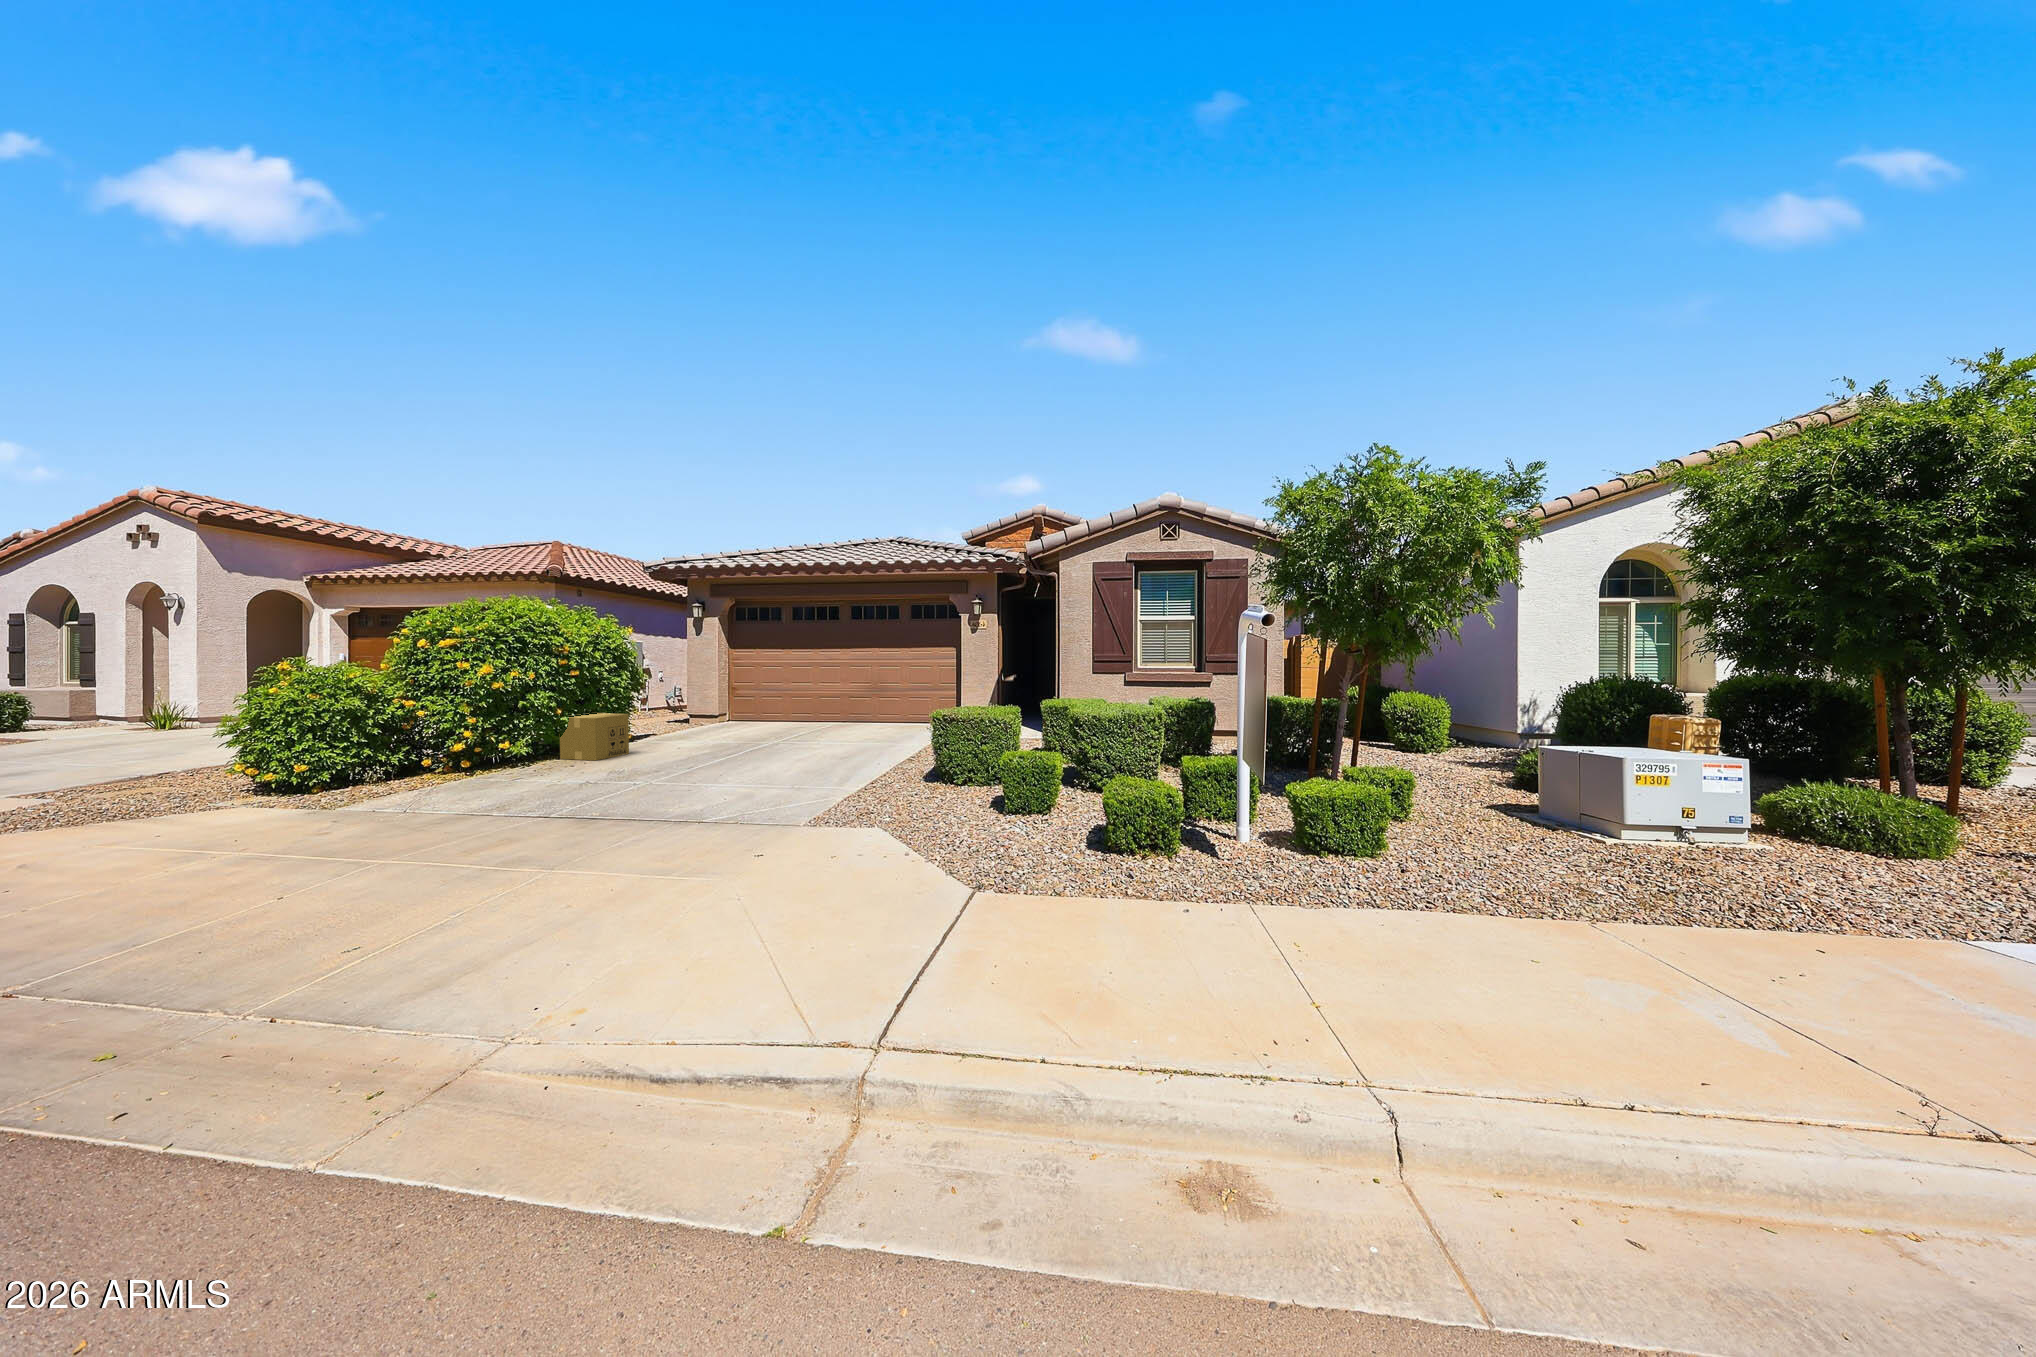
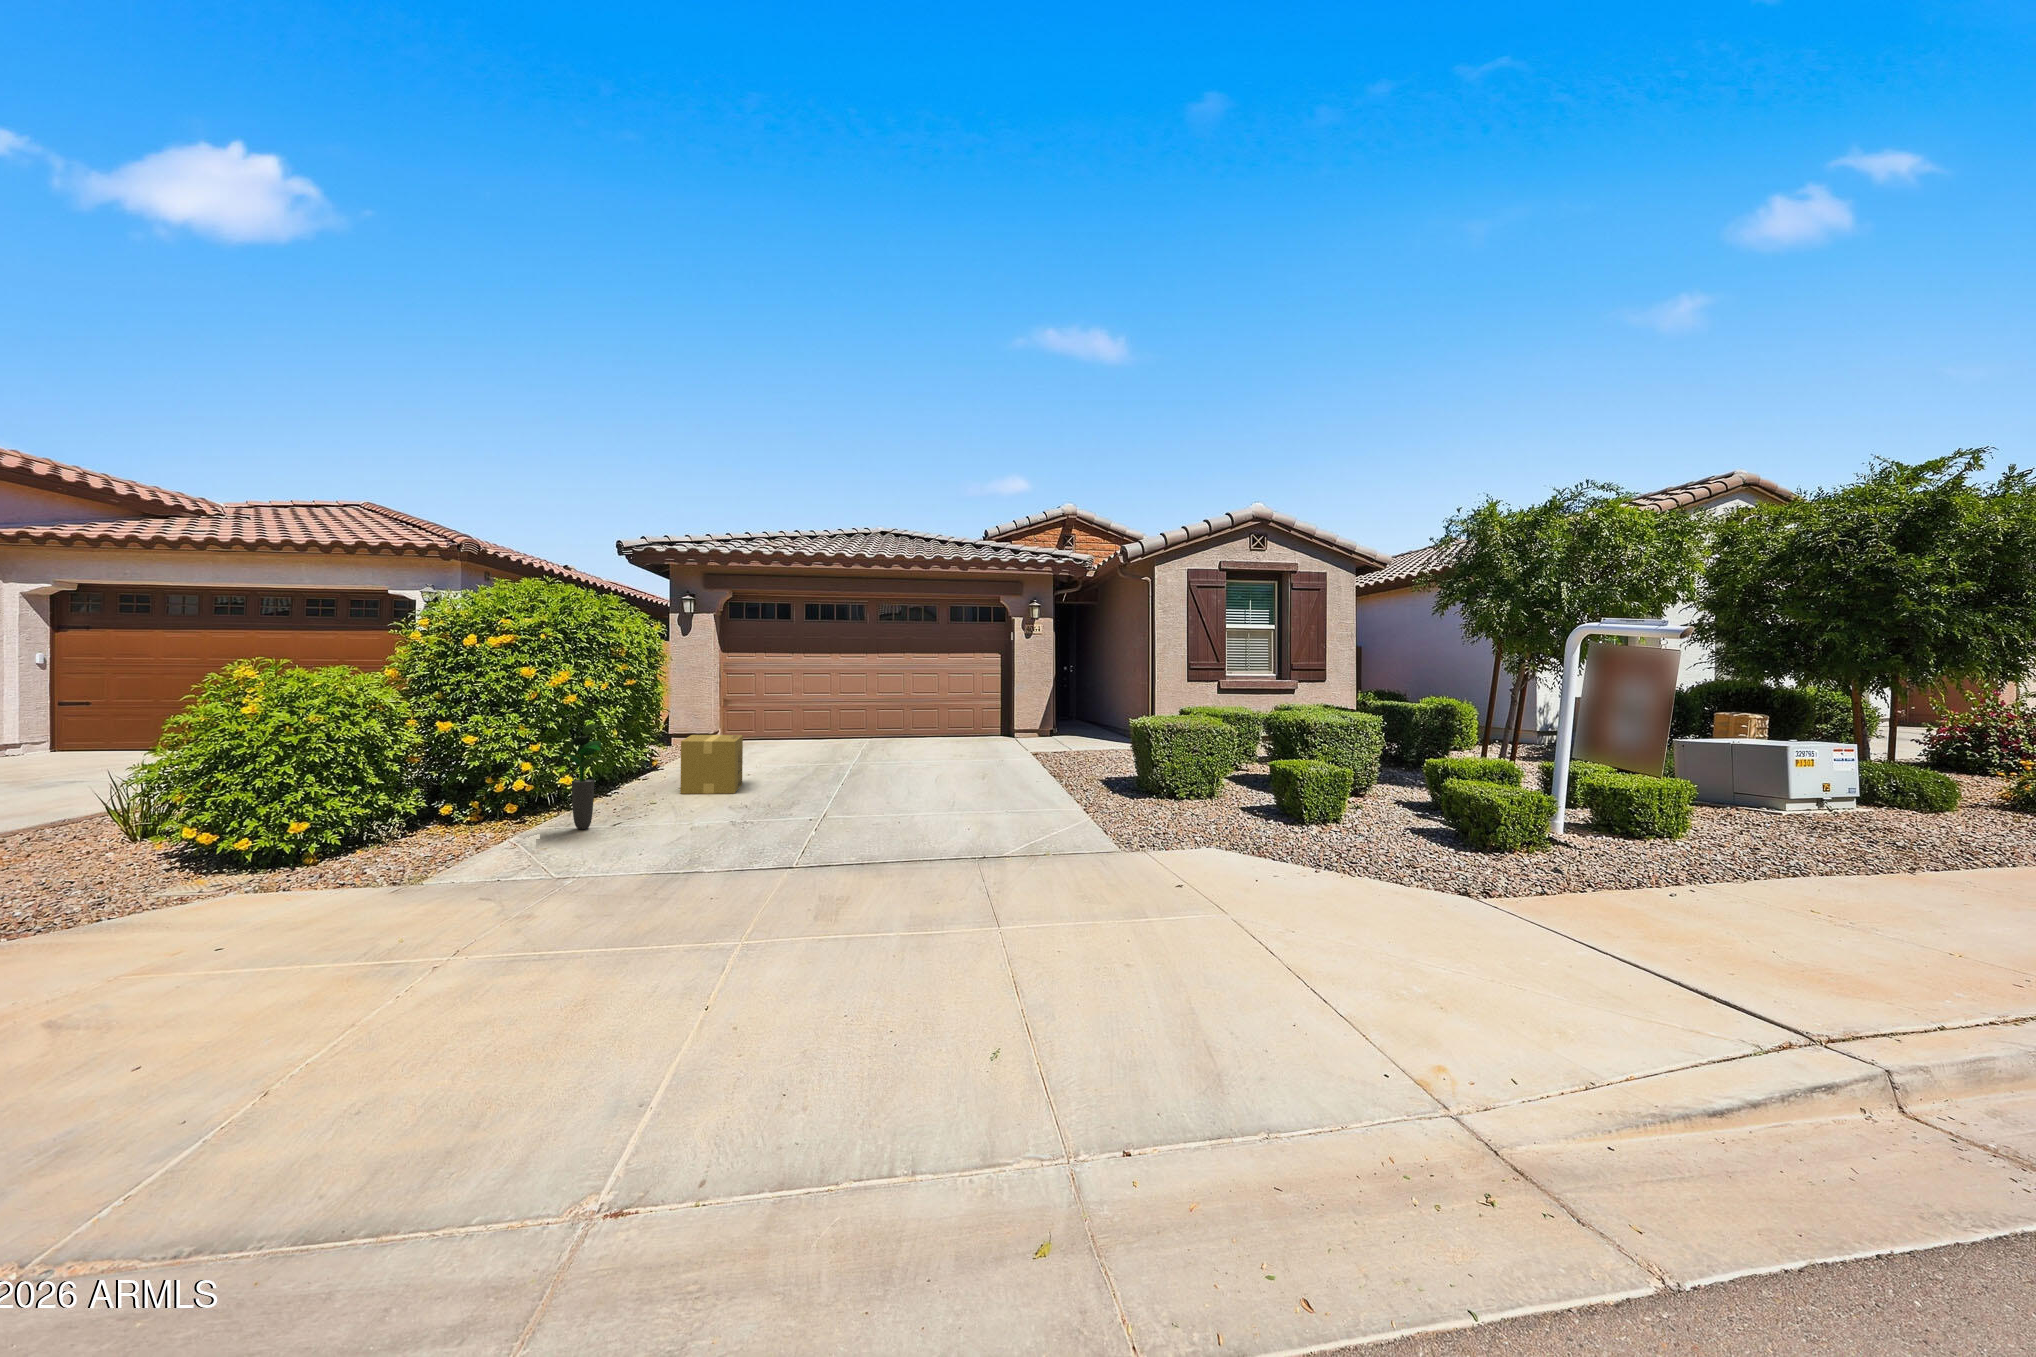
potted plant: none [389,700,431,780] -> present [562,724,605,829]

